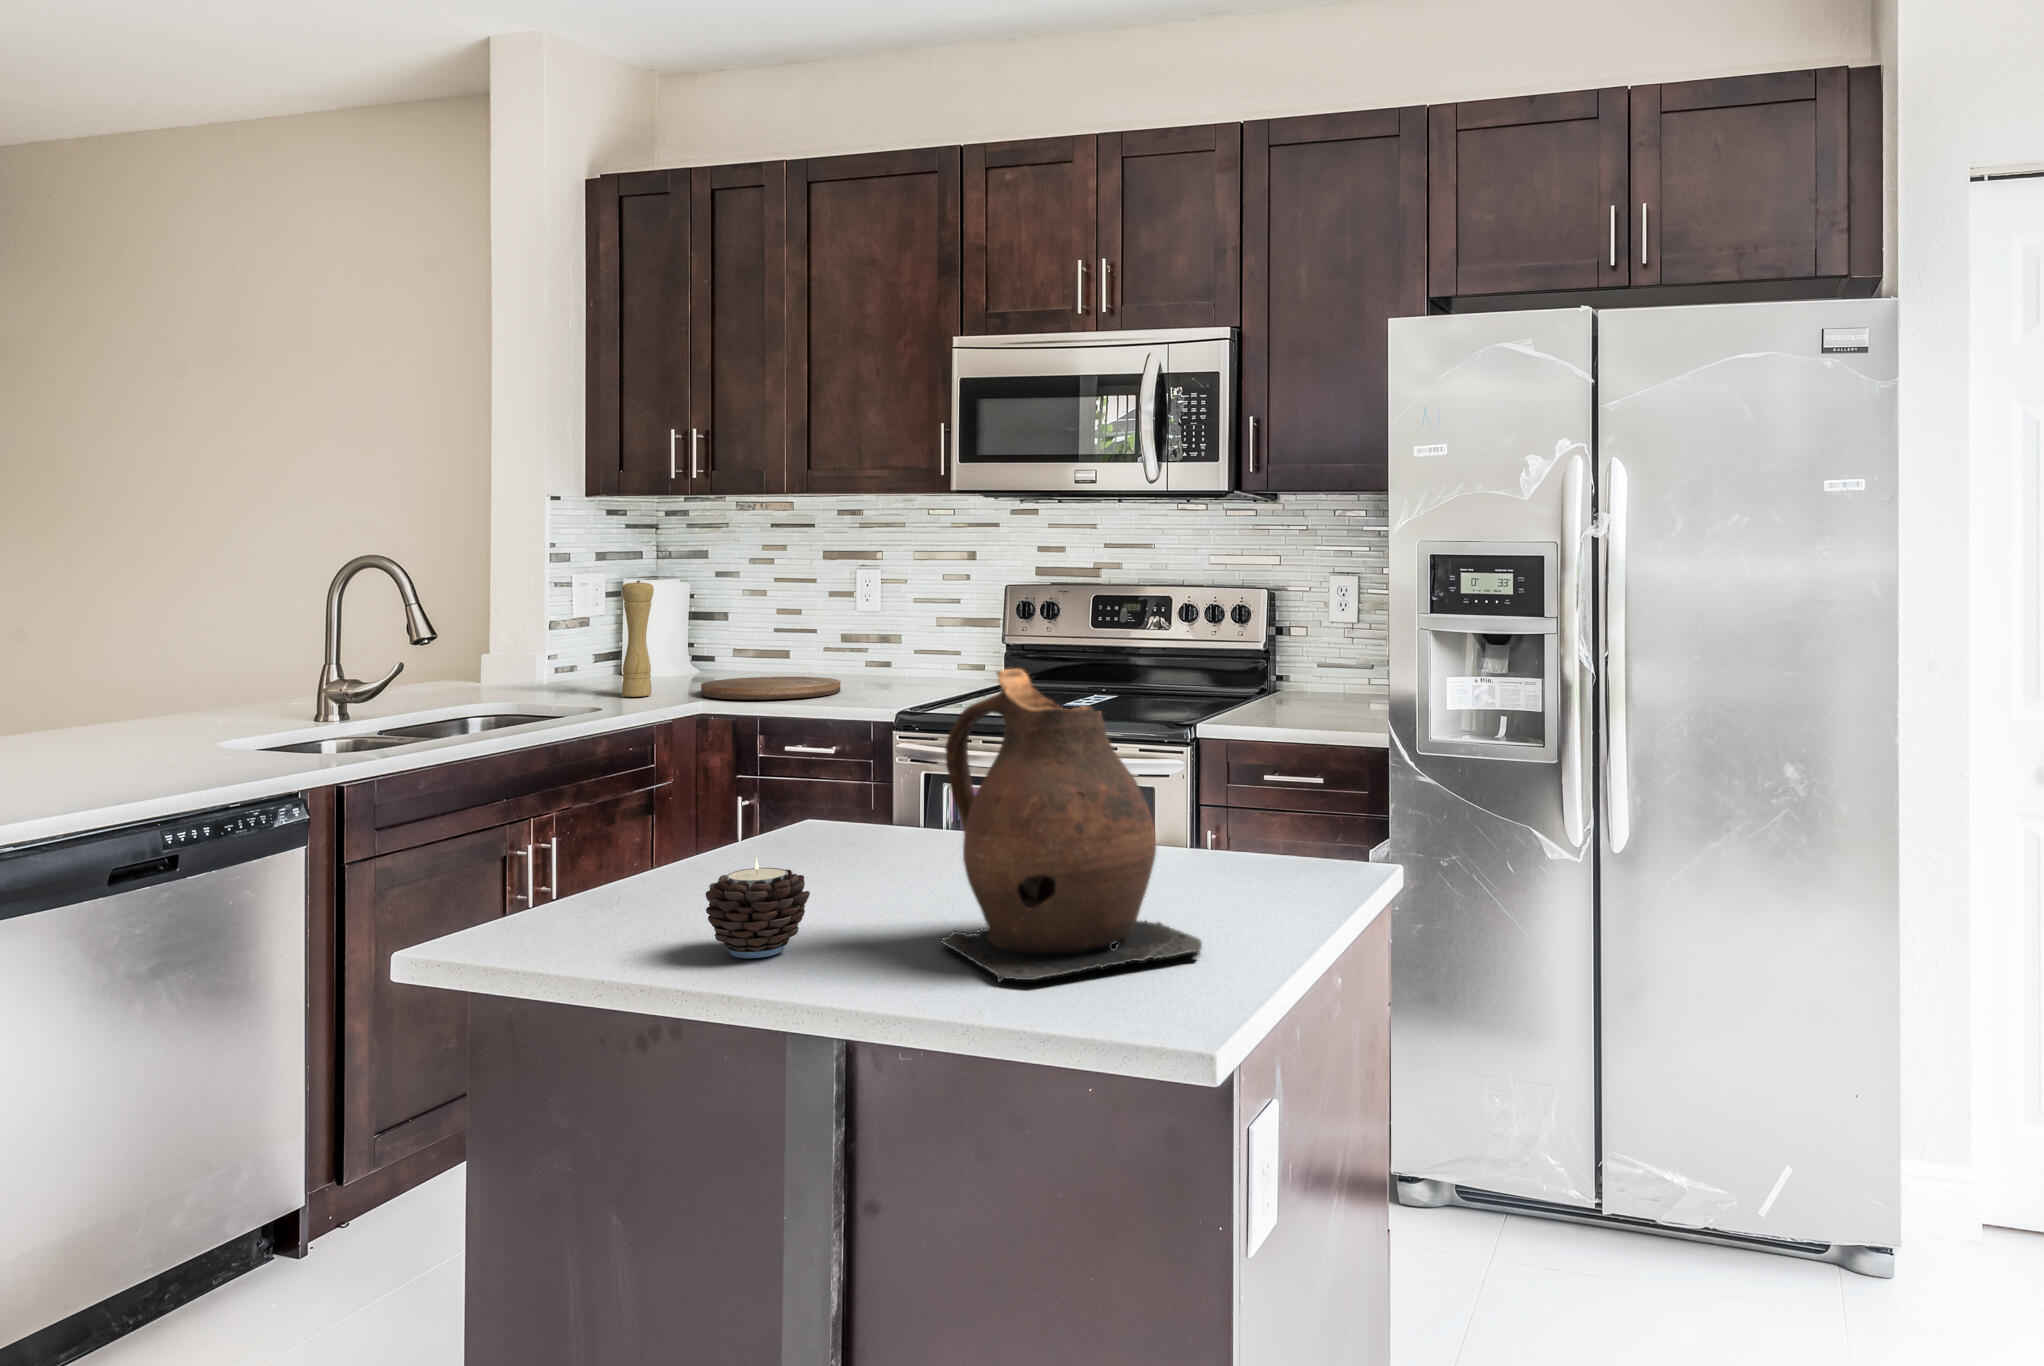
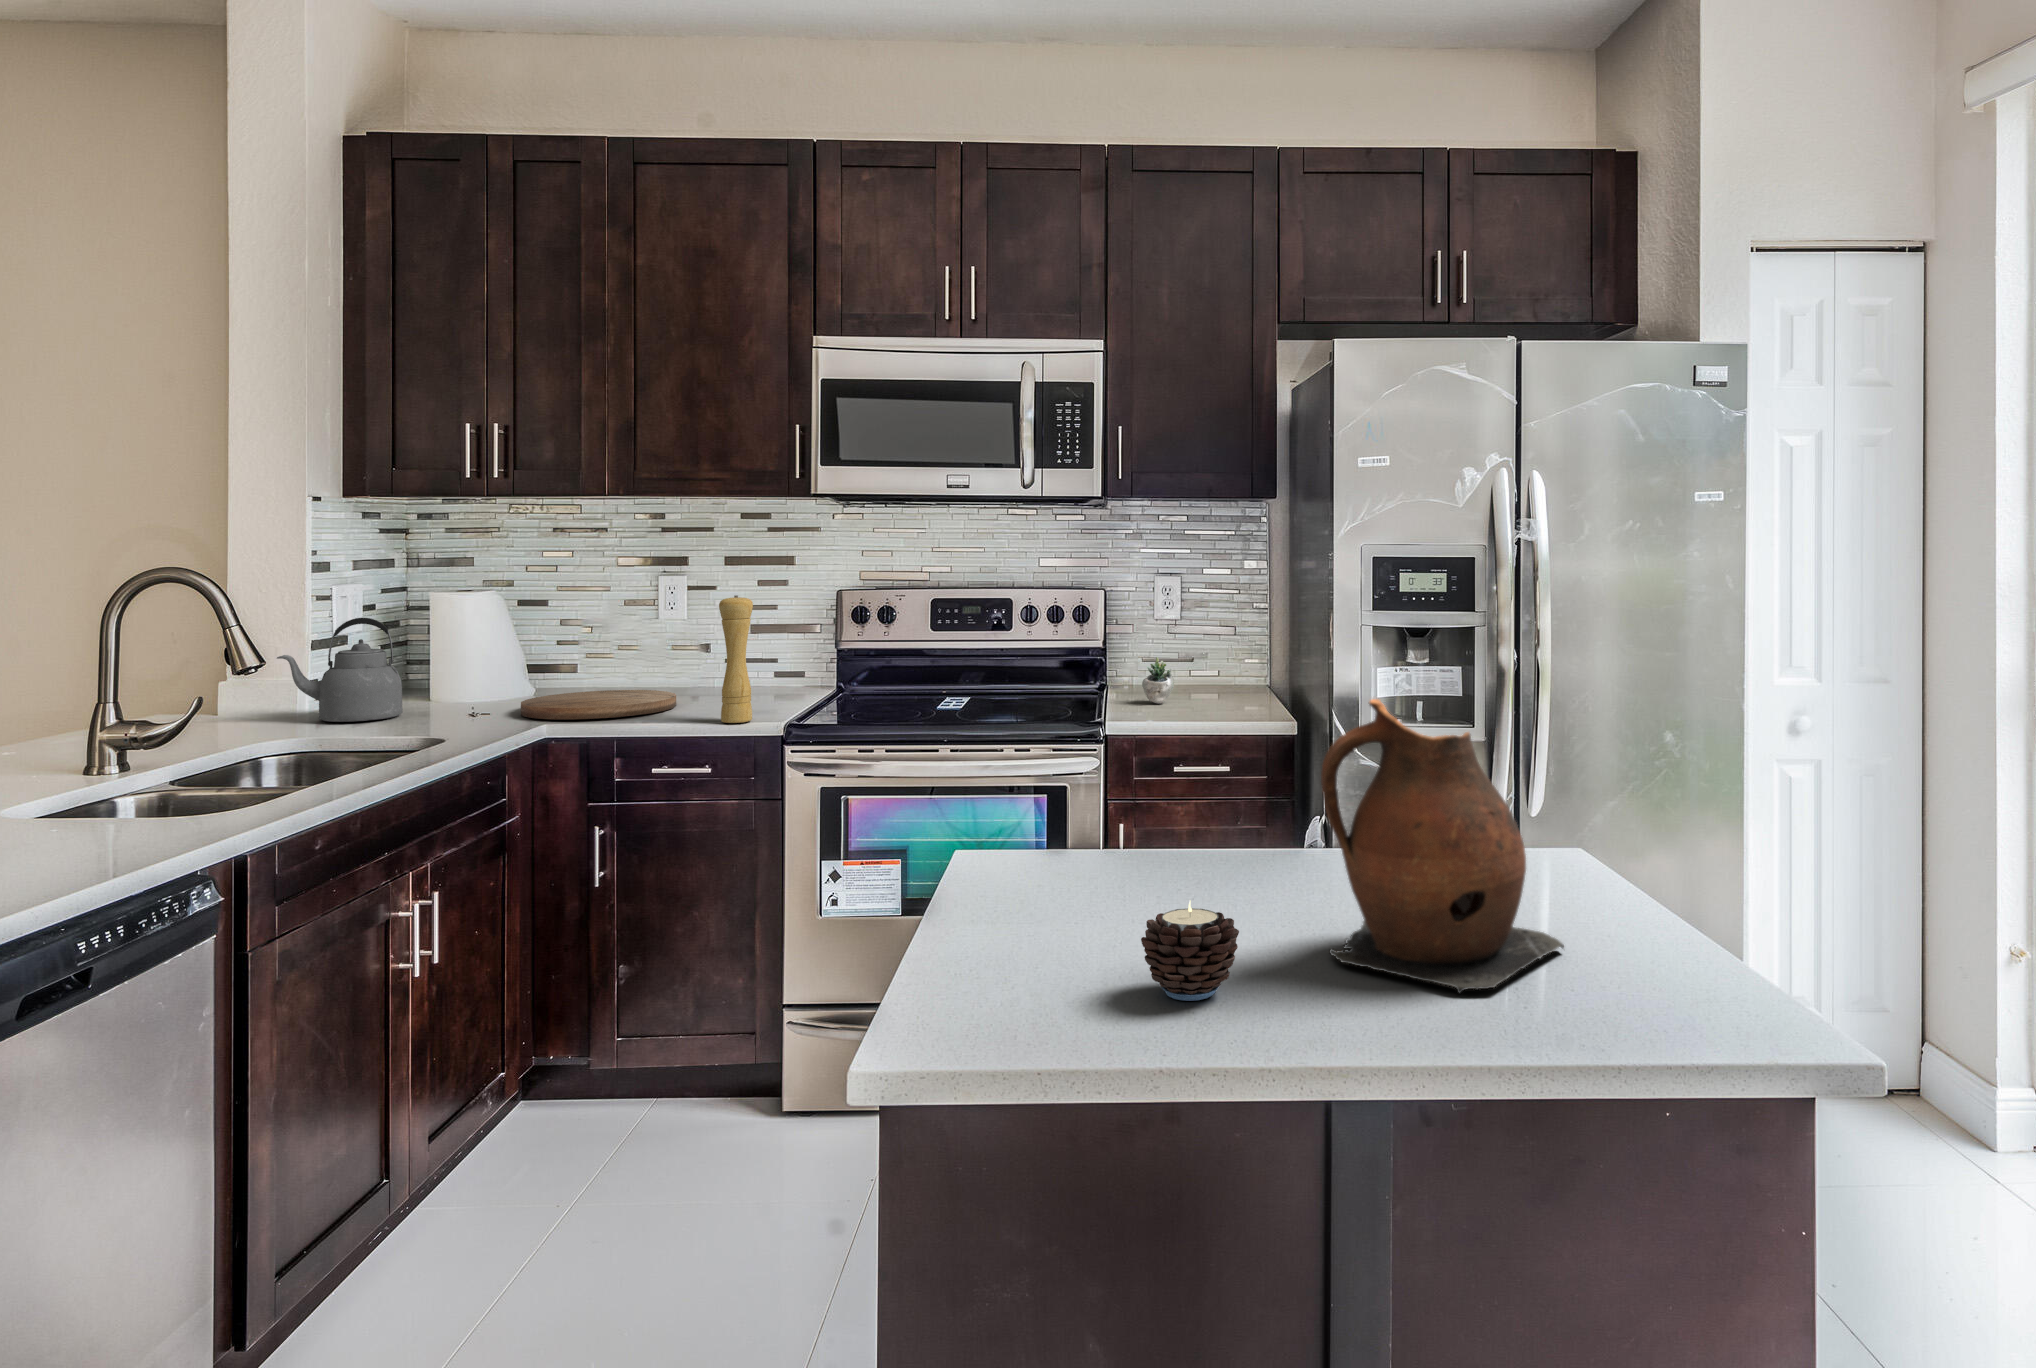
pepper mill: present [622,581,654,697] -> present [719,595,753,723]
kettle: none [514,601,615,692] -> present [277,618,403,722]
succulent plant: none [1268,660,1332,713] -> present [1142,653,1204,704]

